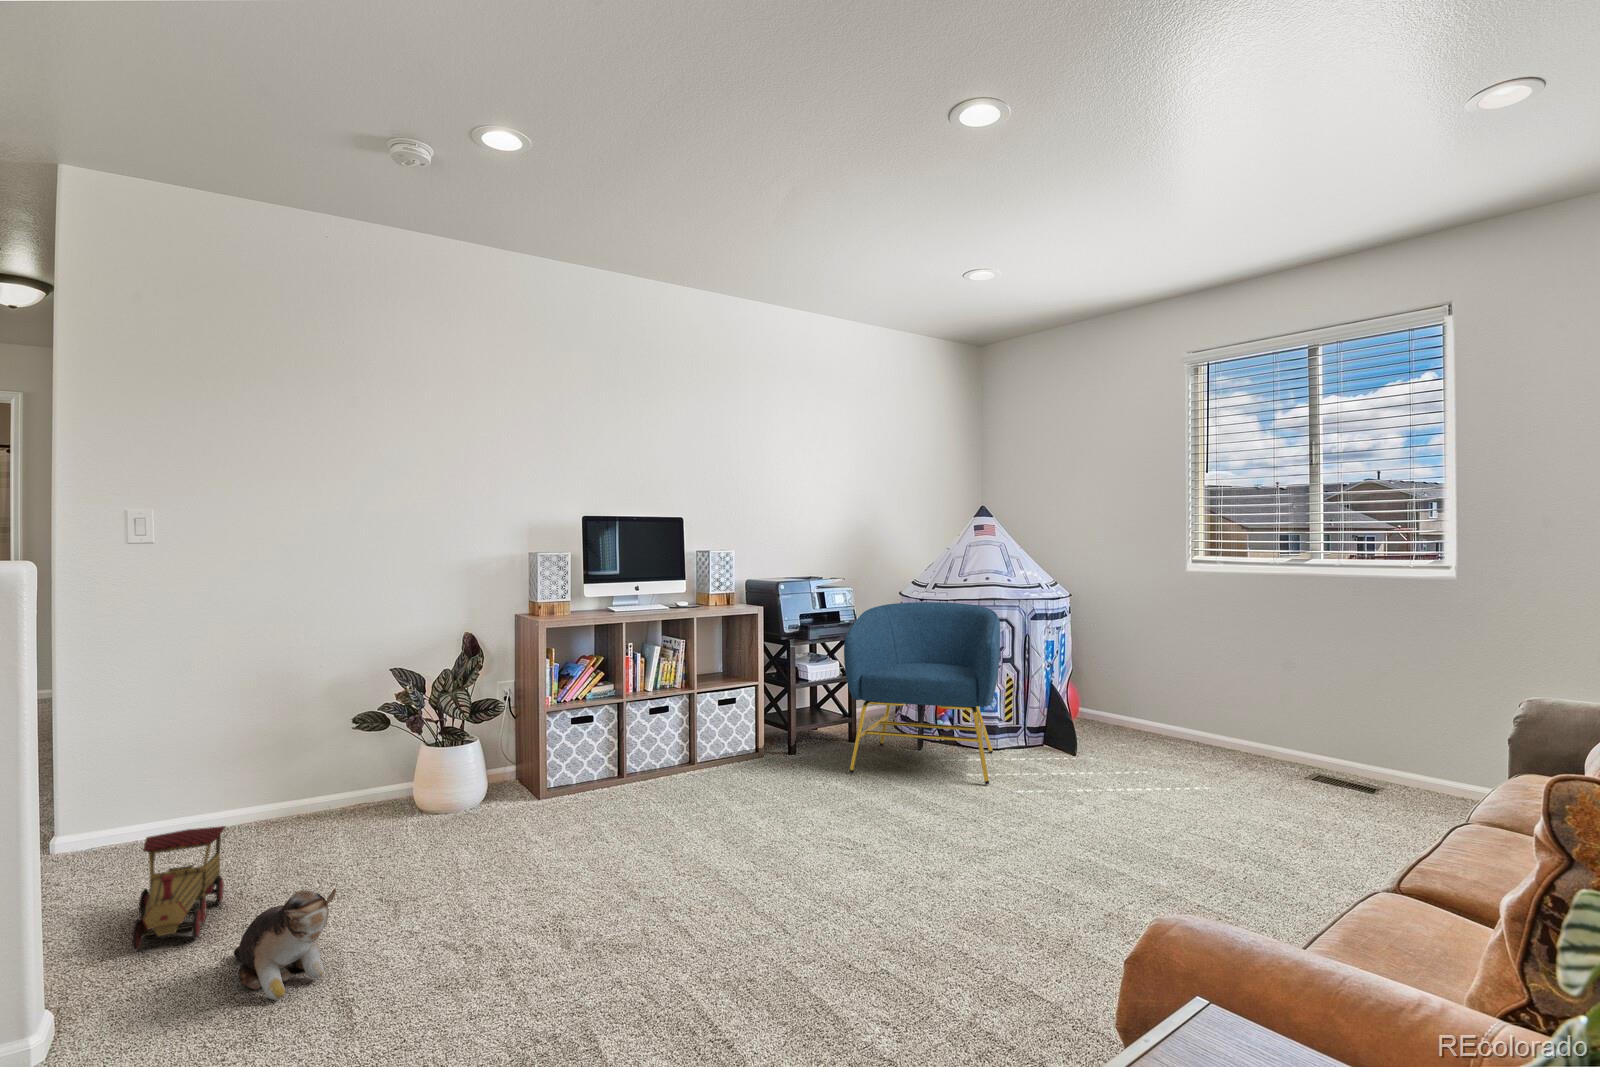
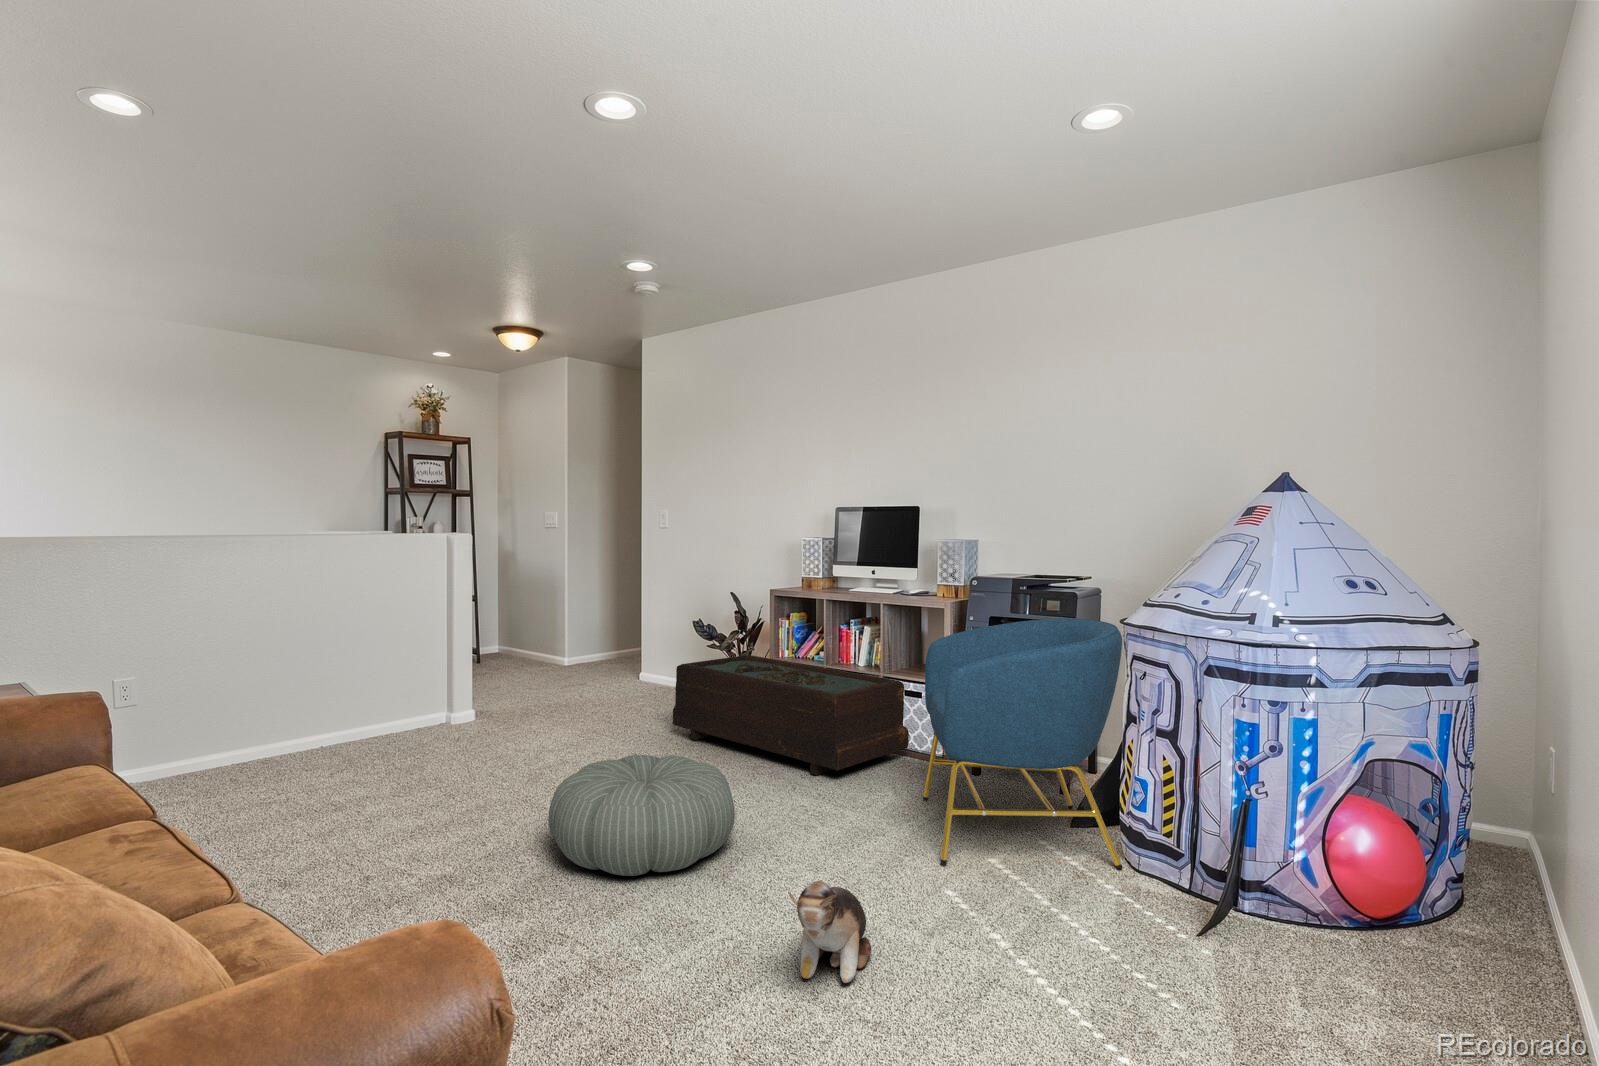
coffee table: none [493,691,790,837] -> present [673,655,909,775]
pouf: none [857,776,1046,899] -> present [549,755,735,876]
toy train: present [132,826,226,951] -> none [535,665,601,711]
plush toy: present [234,888,336,1000] -> present [788,880,871,983]

